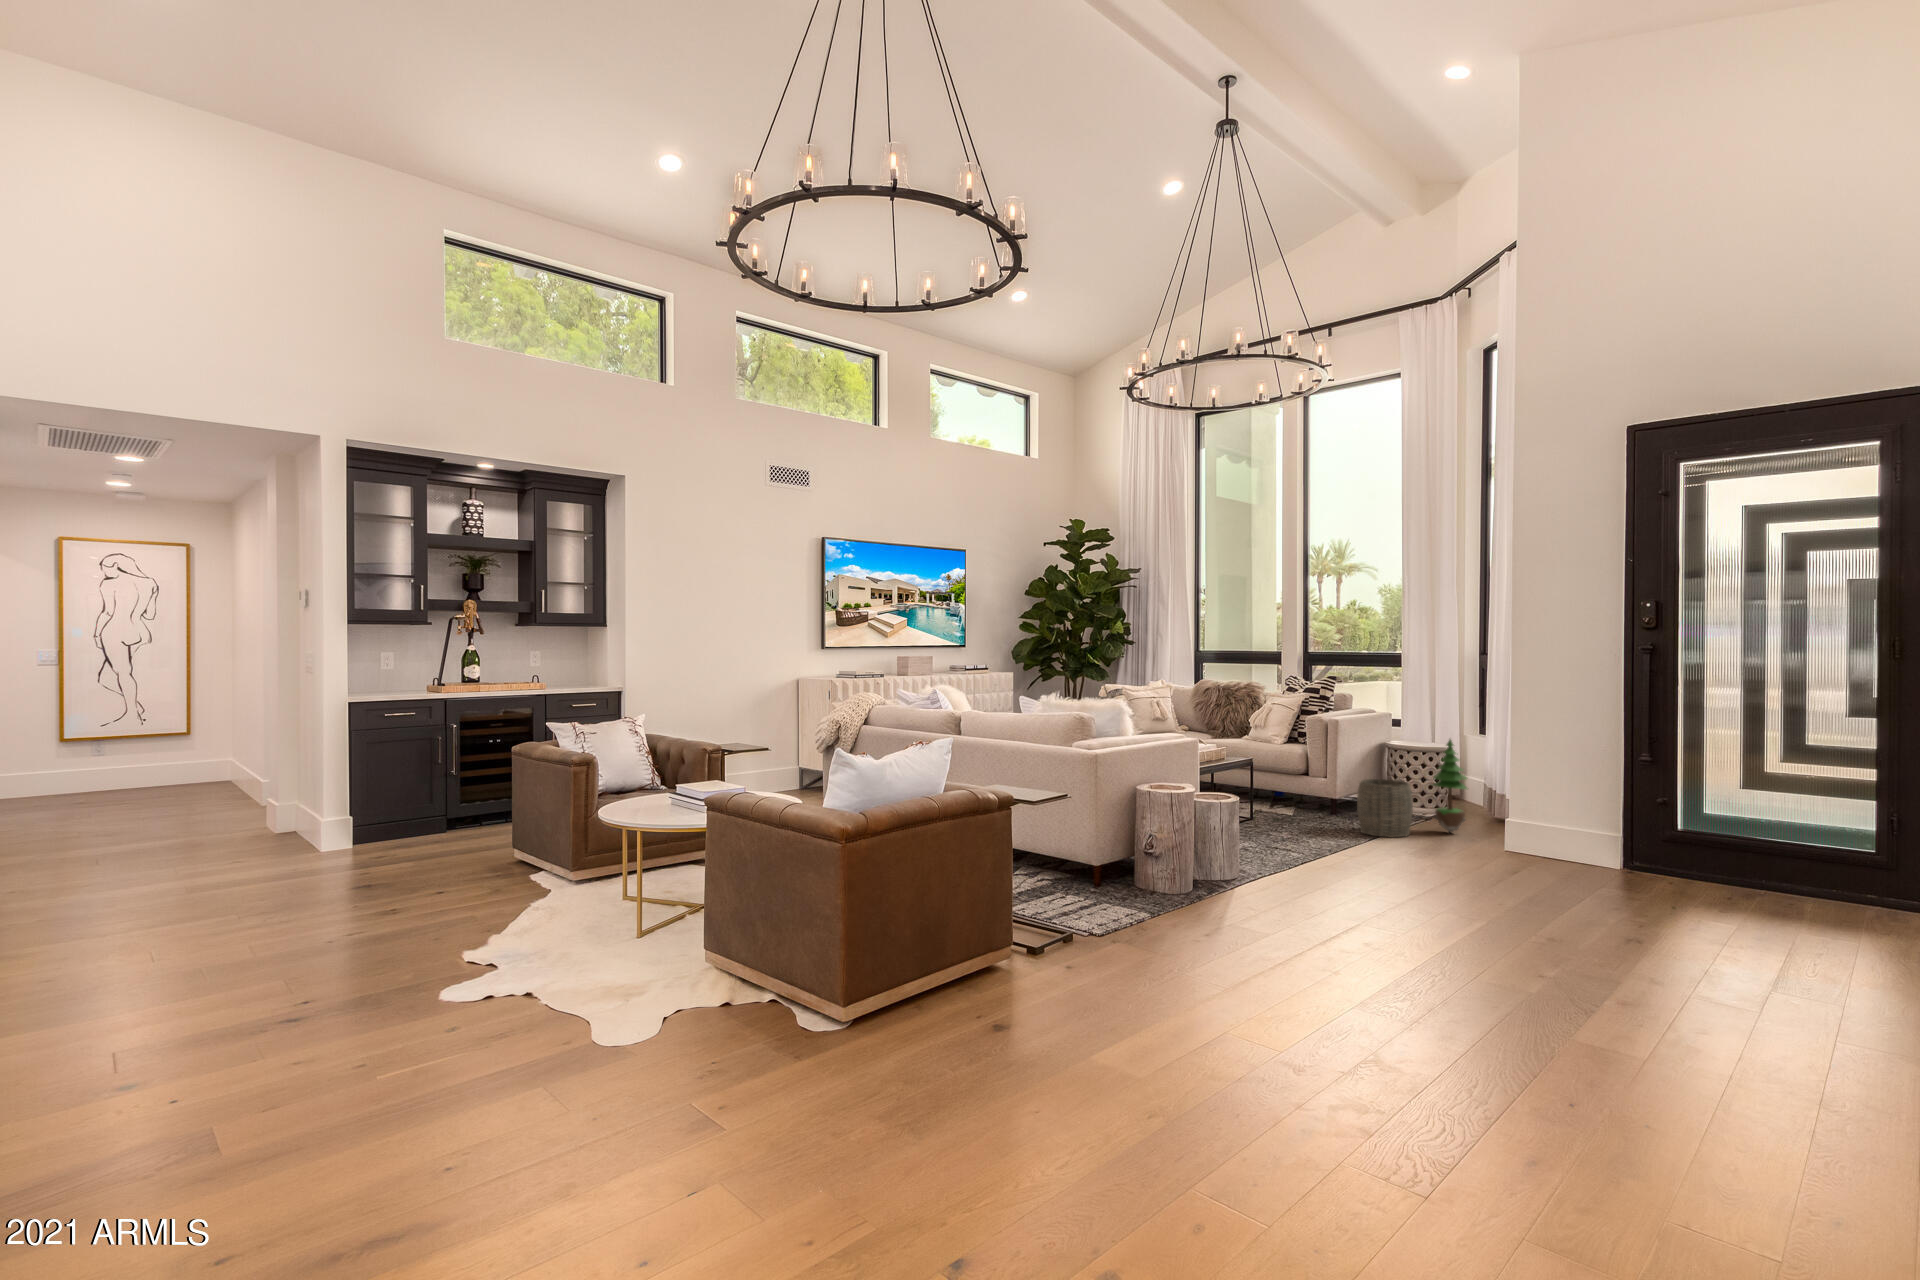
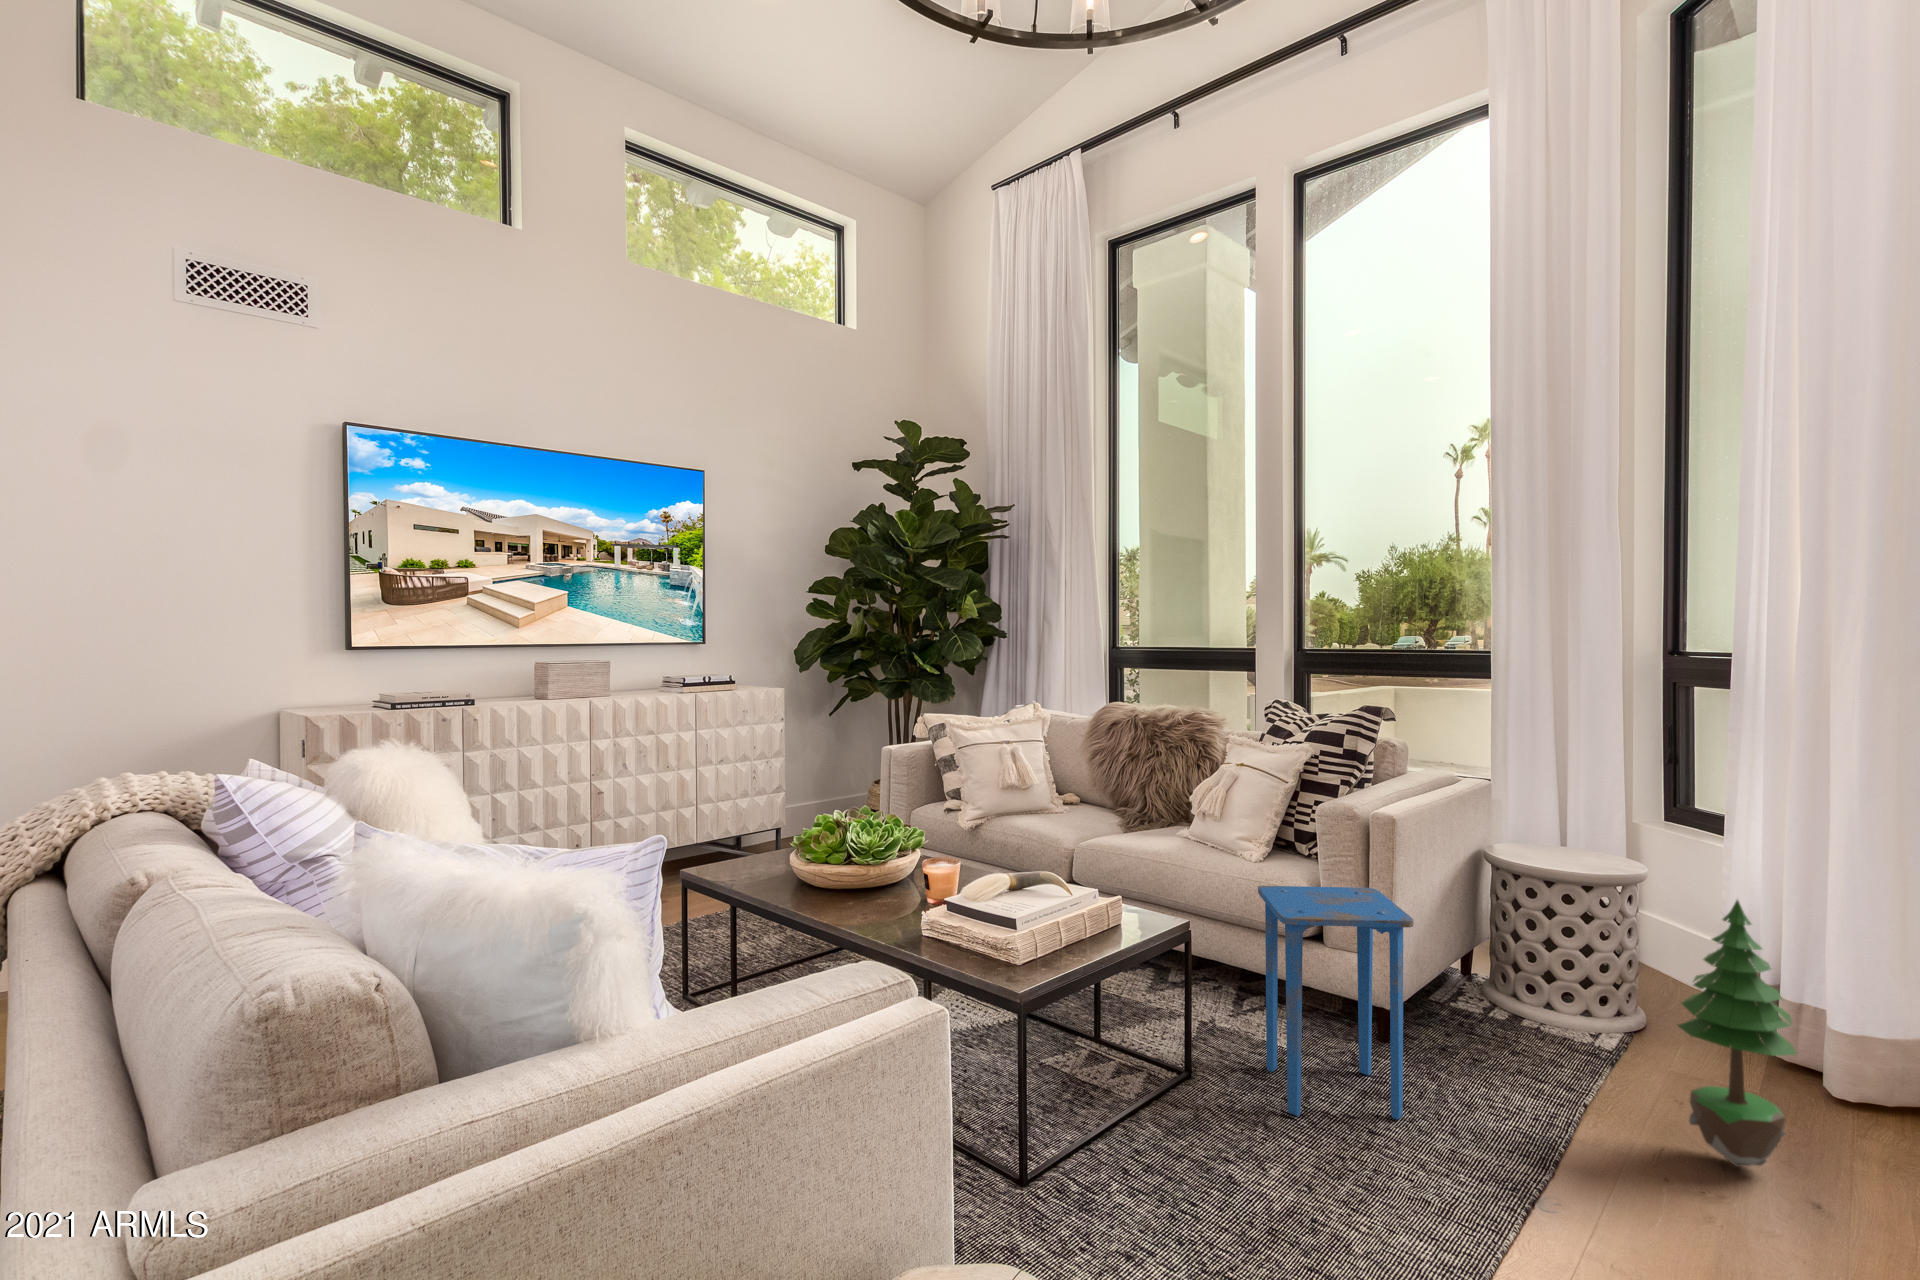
side table: none [1279,745,1337,825] -> present [1258,886,1413,1120]
woven basket: present [1357,779,1413,837] -> none [1475,1003,1644,1206]

